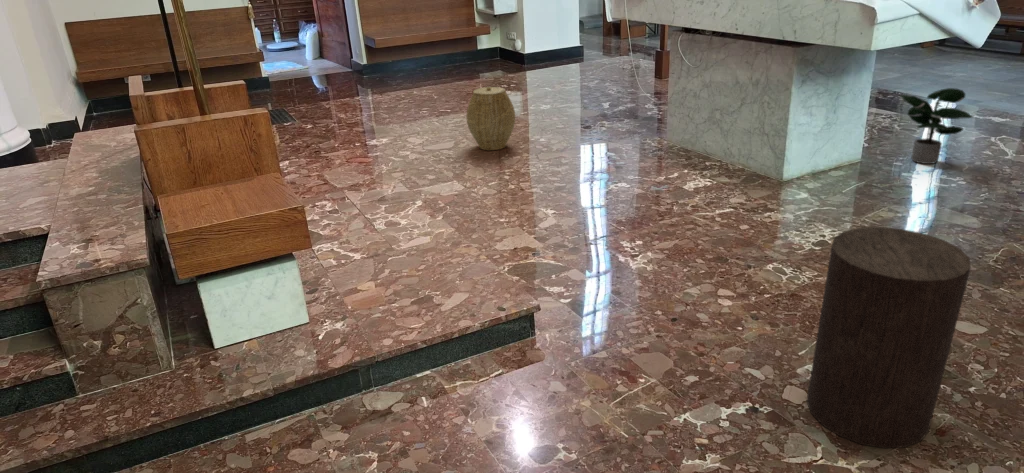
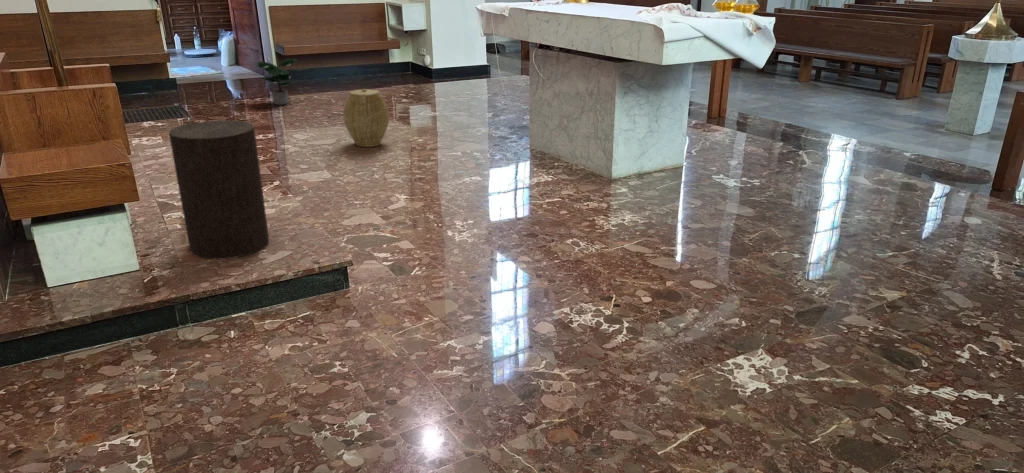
potted plant: present [900,88,973,164] -> present [257,59,297,105]
stool: present [807,227,971,448] -> present [169,120,269,259]

